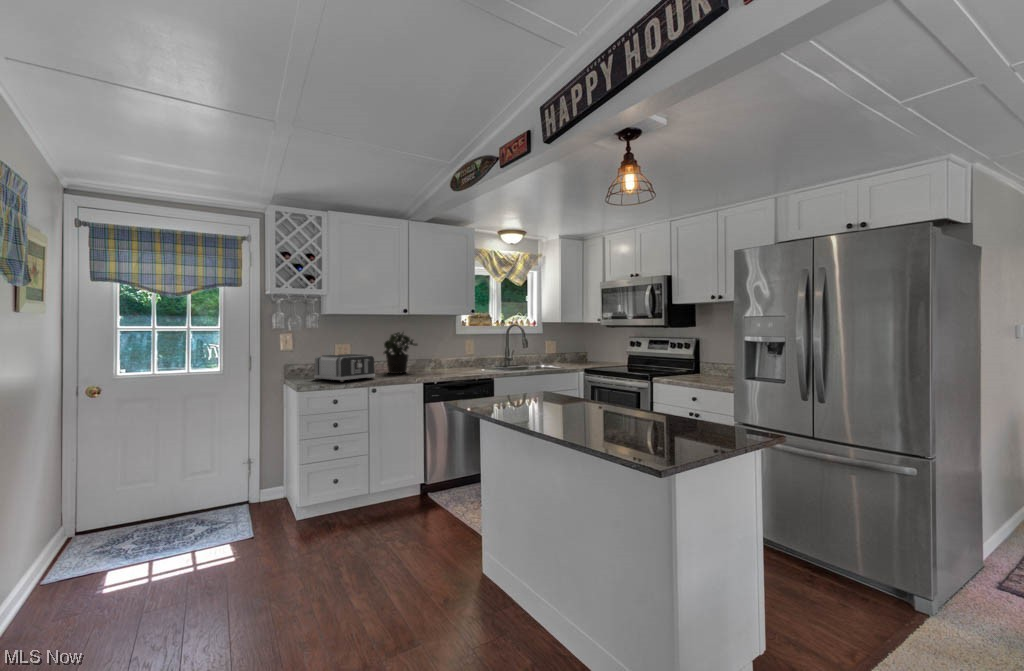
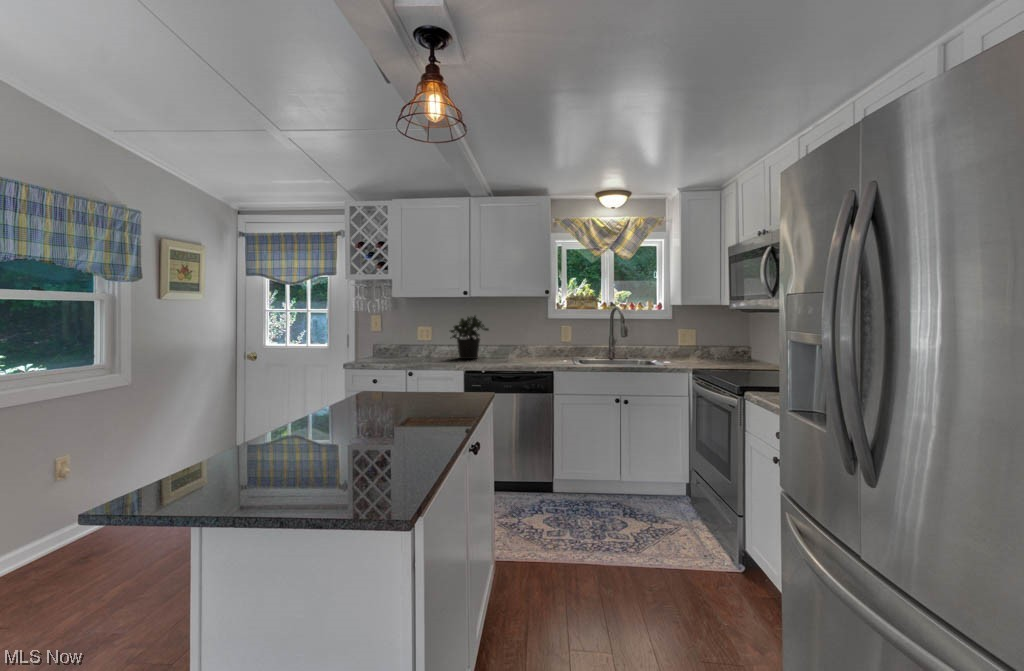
toaster: present [314,354,375,382] -> none [384,338,429,364]

